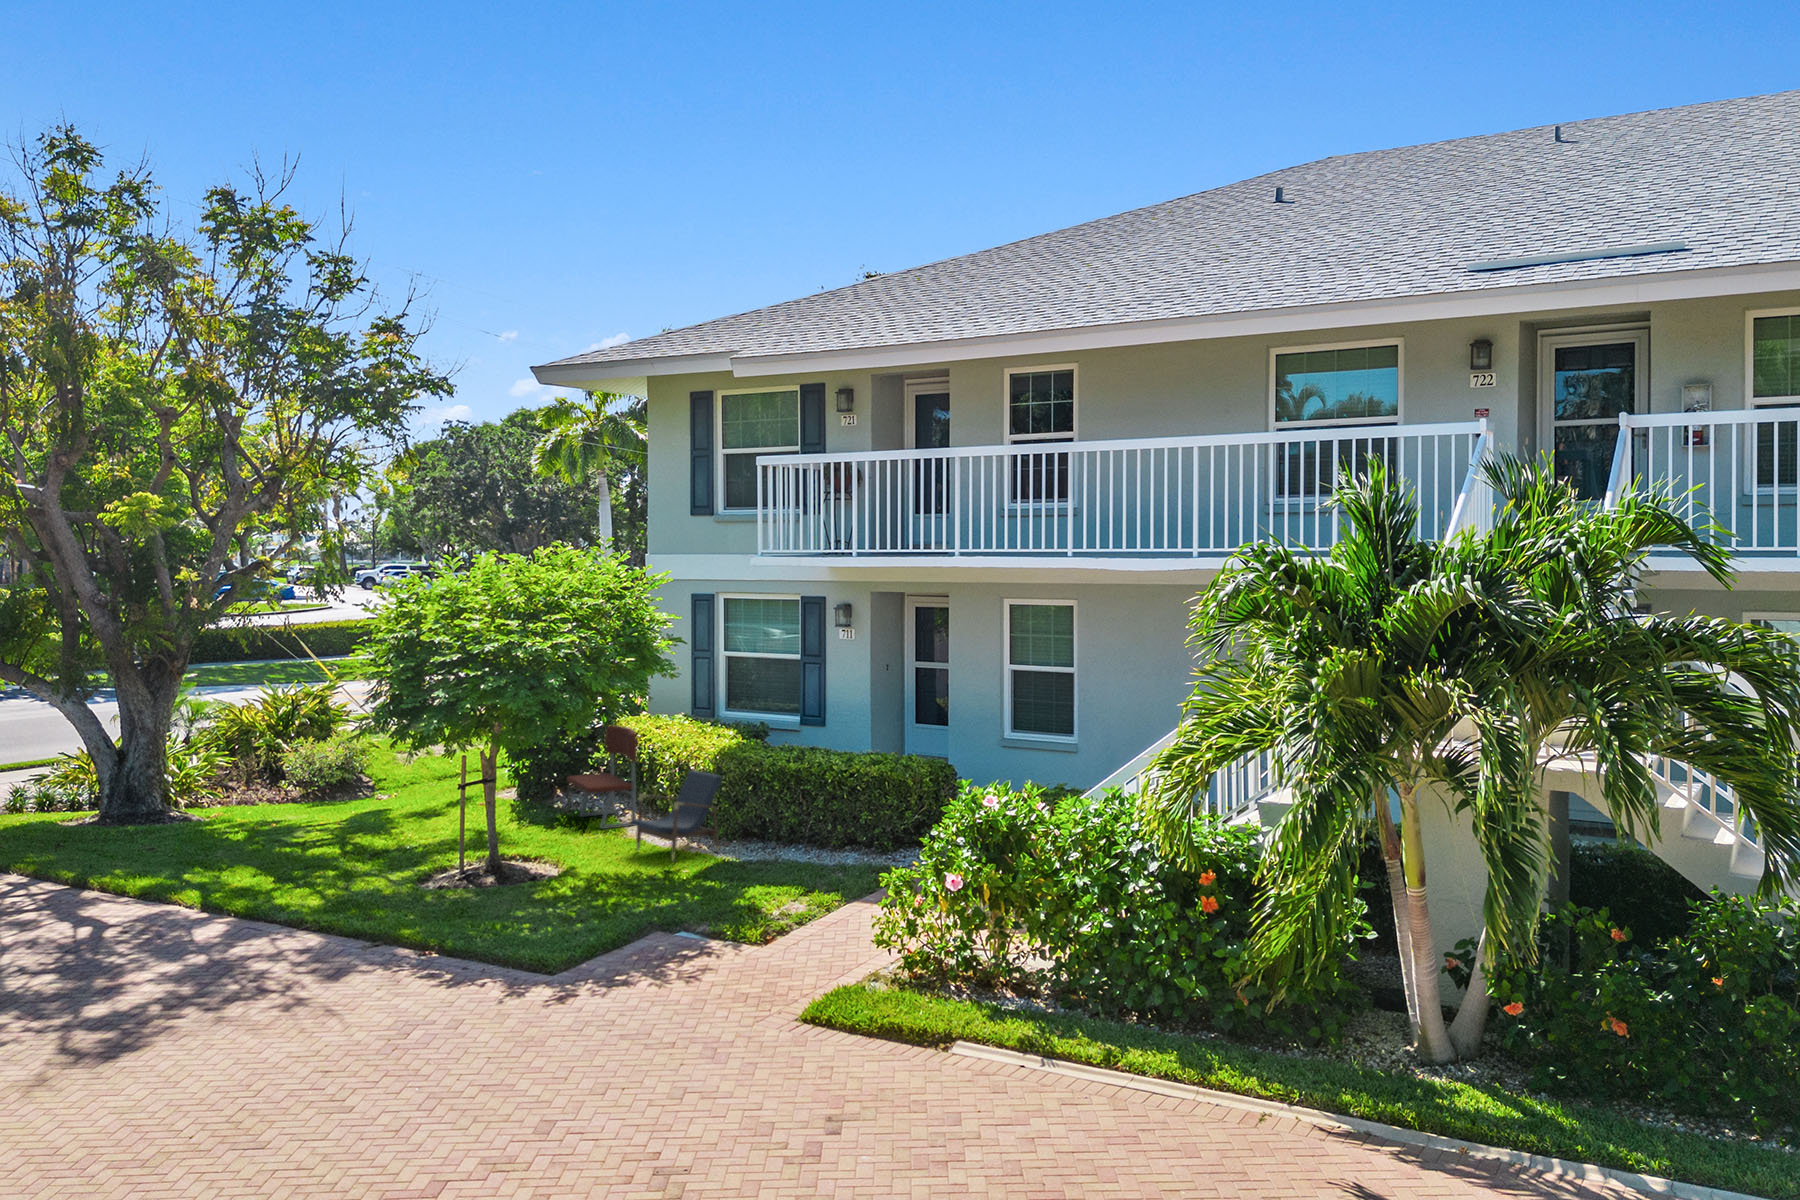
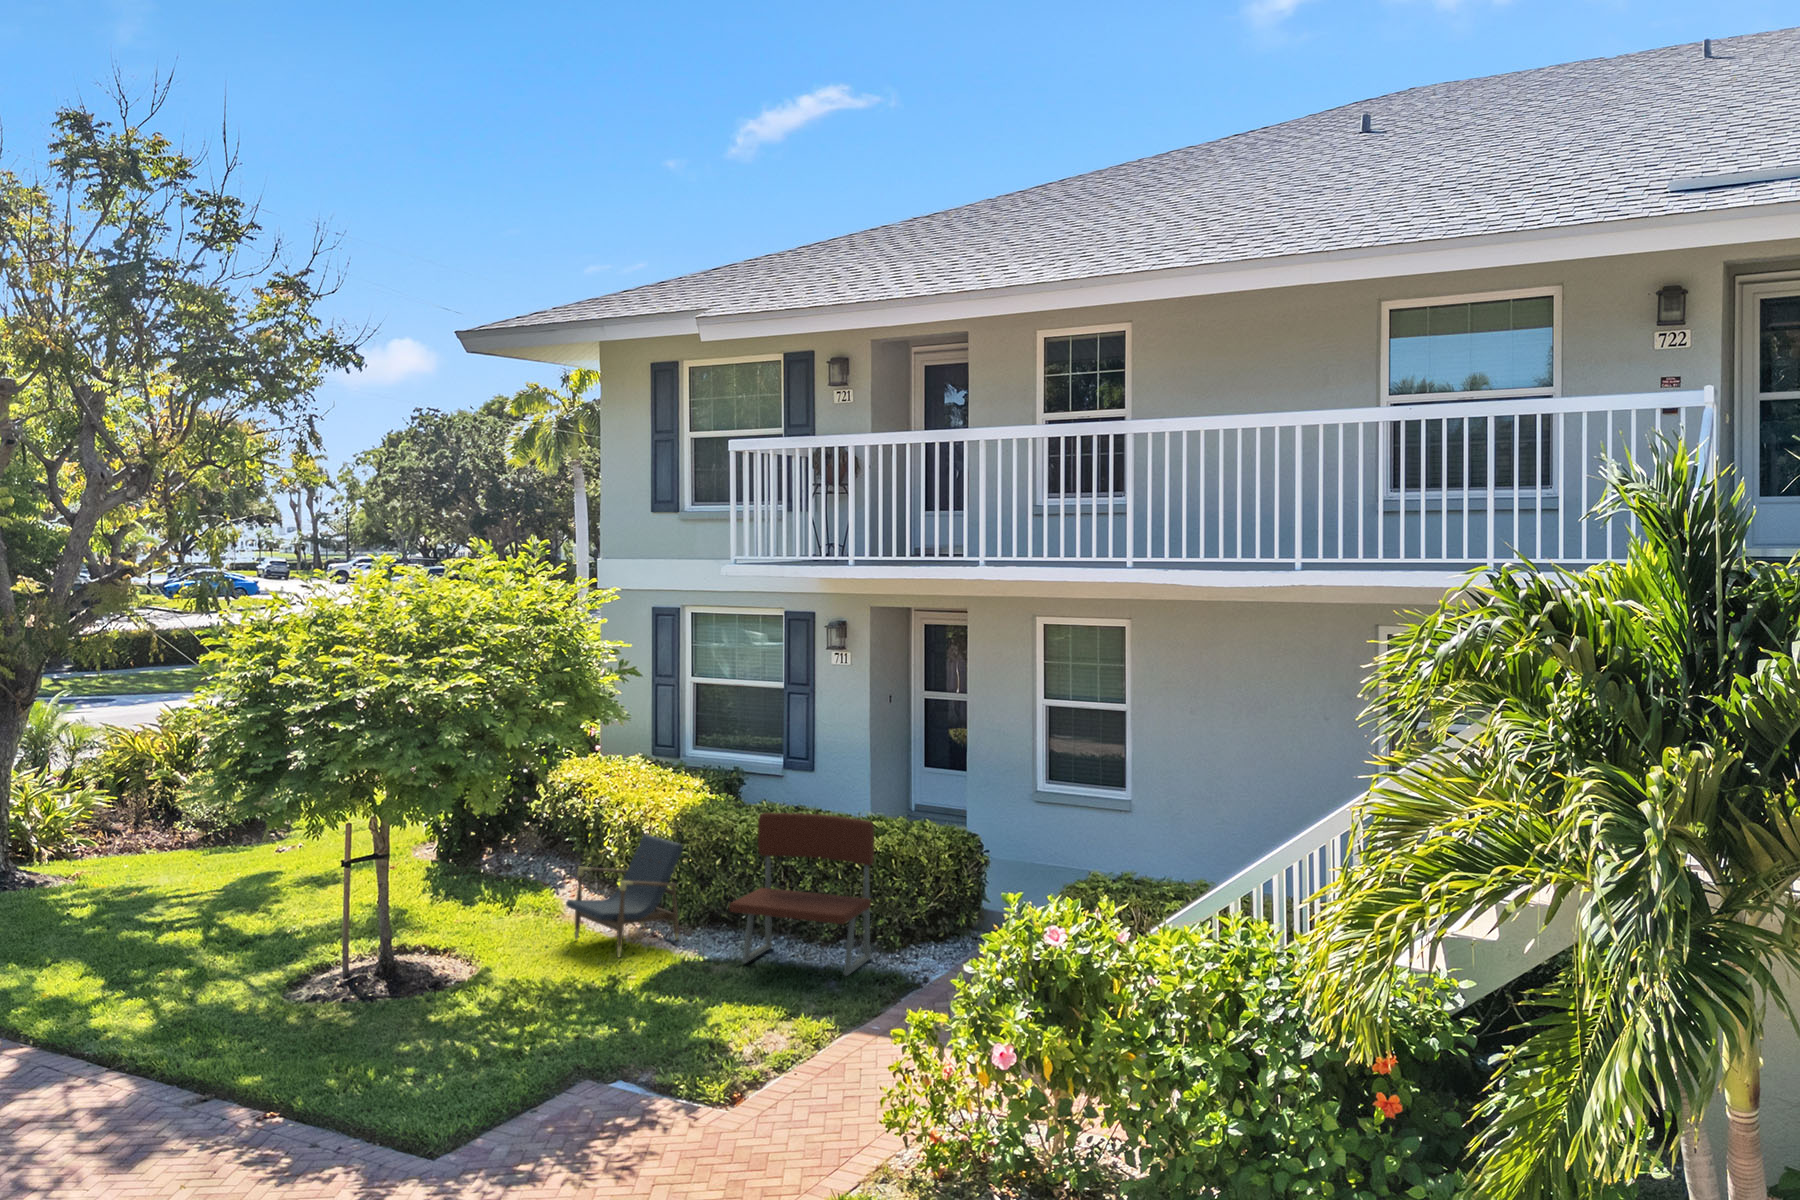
bench: present [566,725,637,829] -> present [729,813,874,976]

